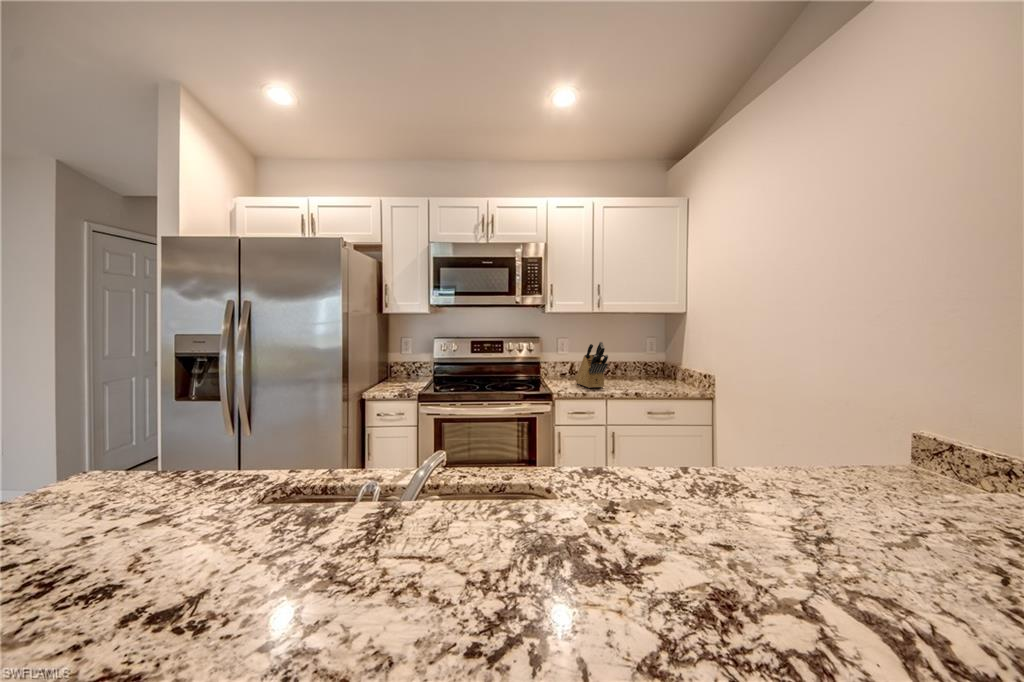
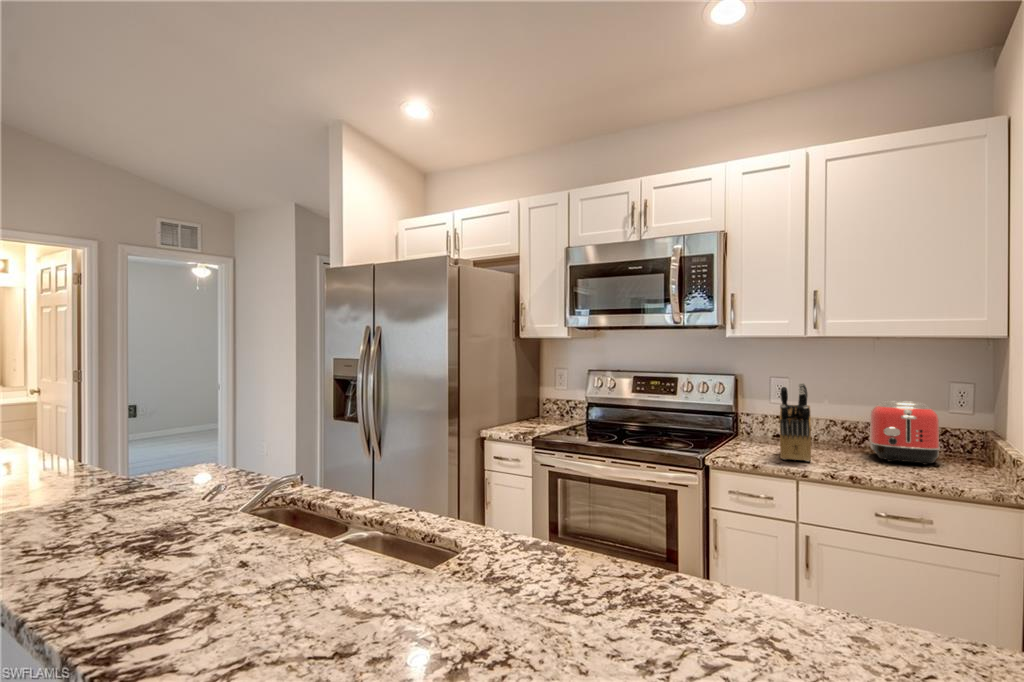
toaster: none [615,349,654,383] -> present [869,401,940,465]

